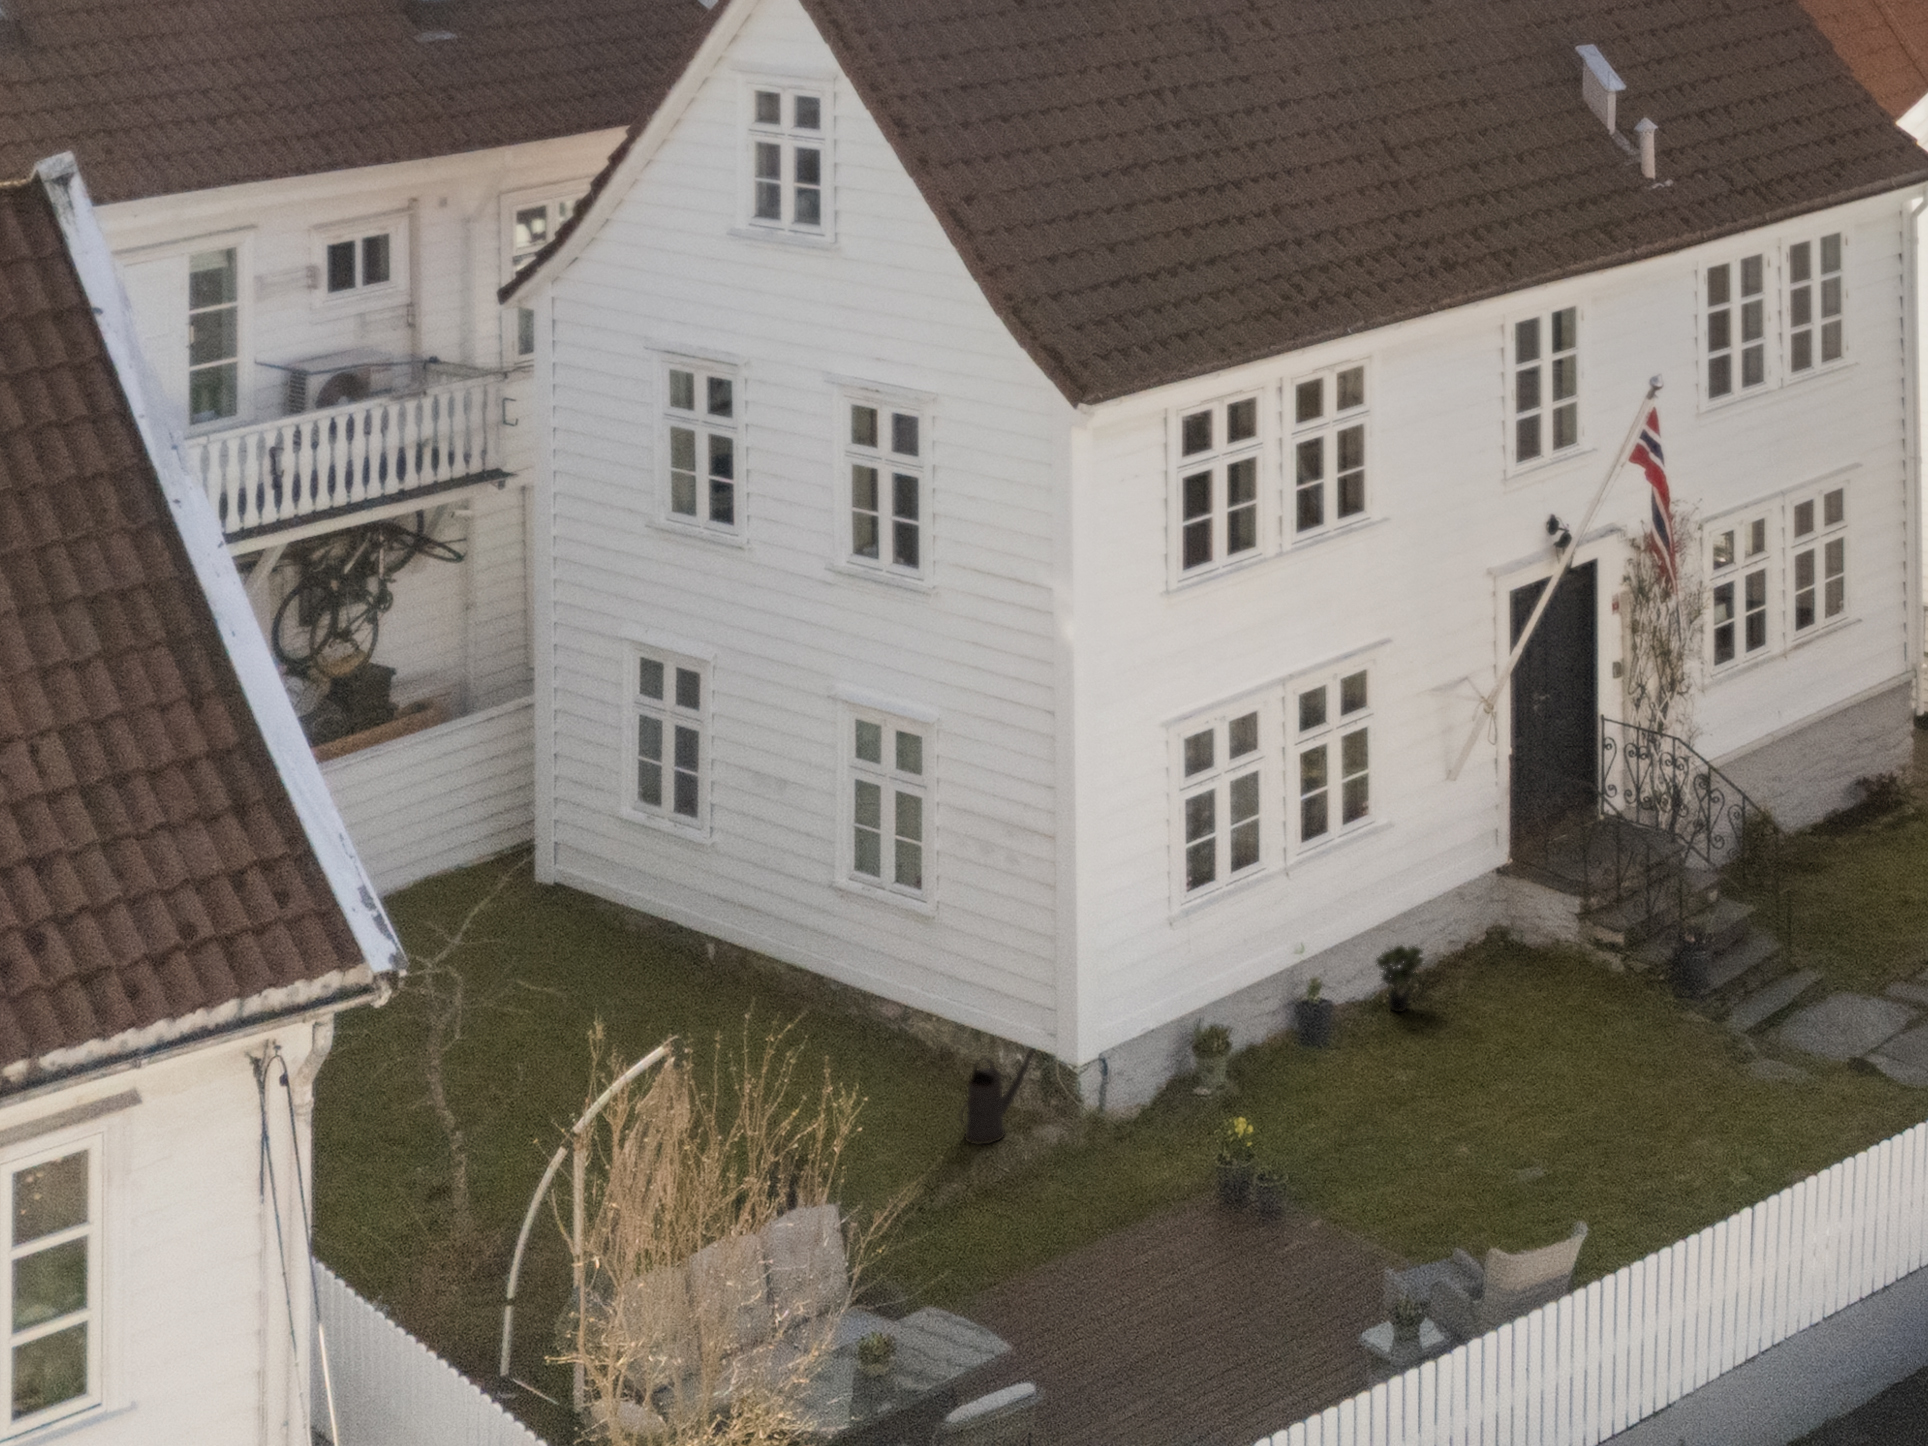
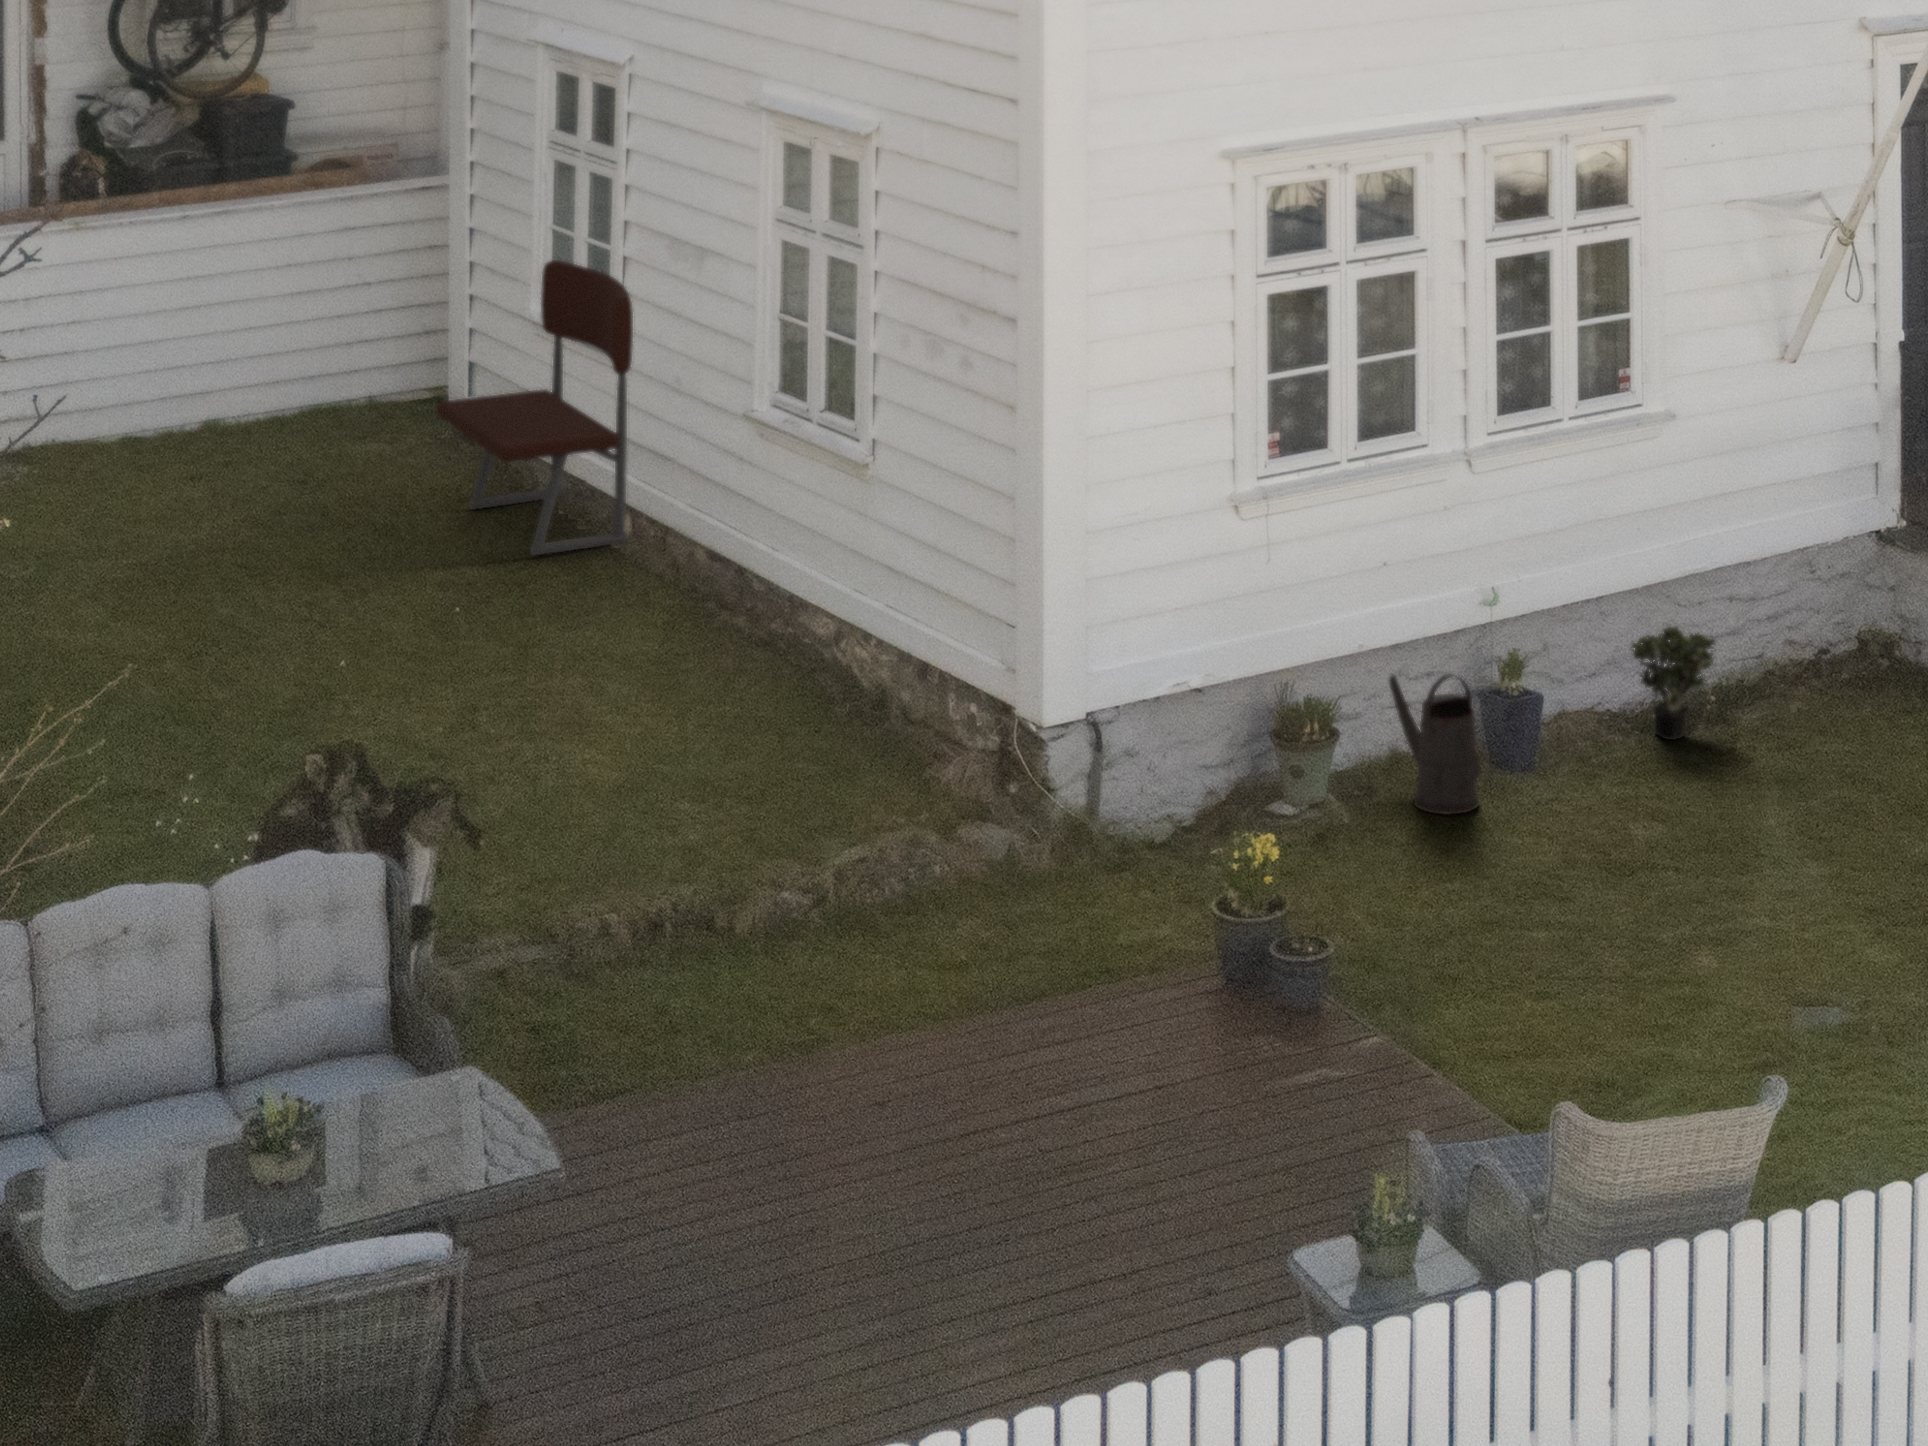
bench: none [576,783,724,986] -> present [436,260,633,555]
watering can: present [960,1050,1034,1145] -> present [1389,674,1481,814]

